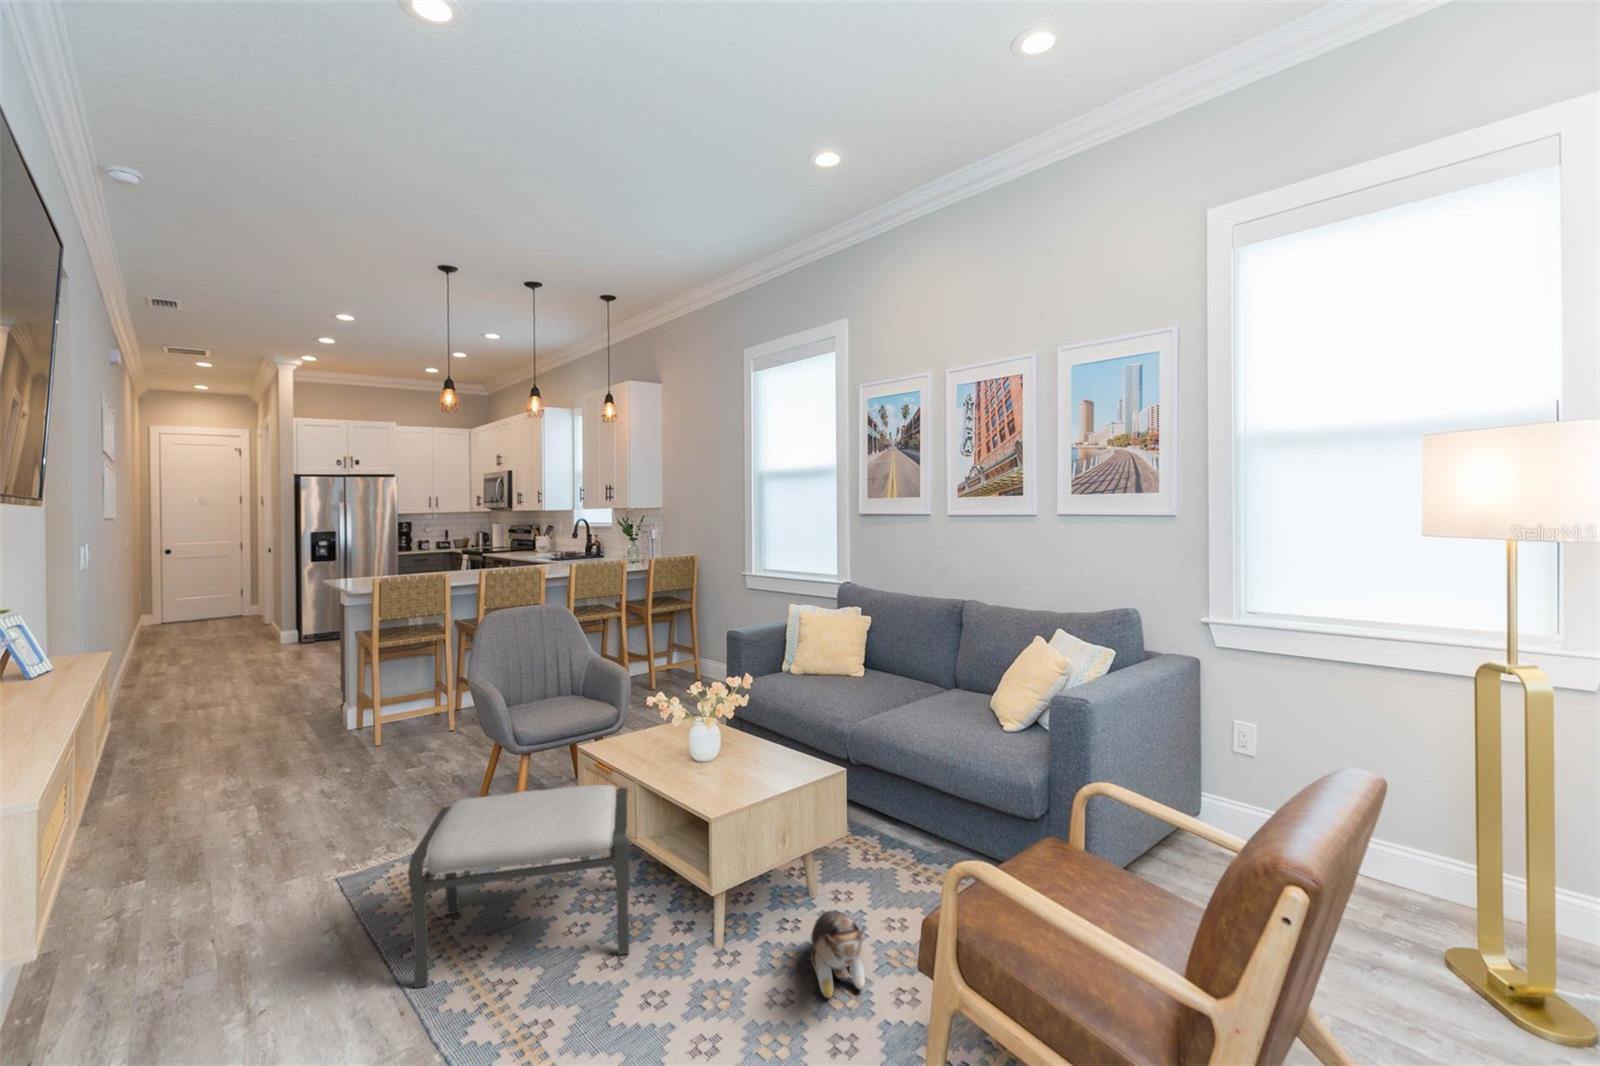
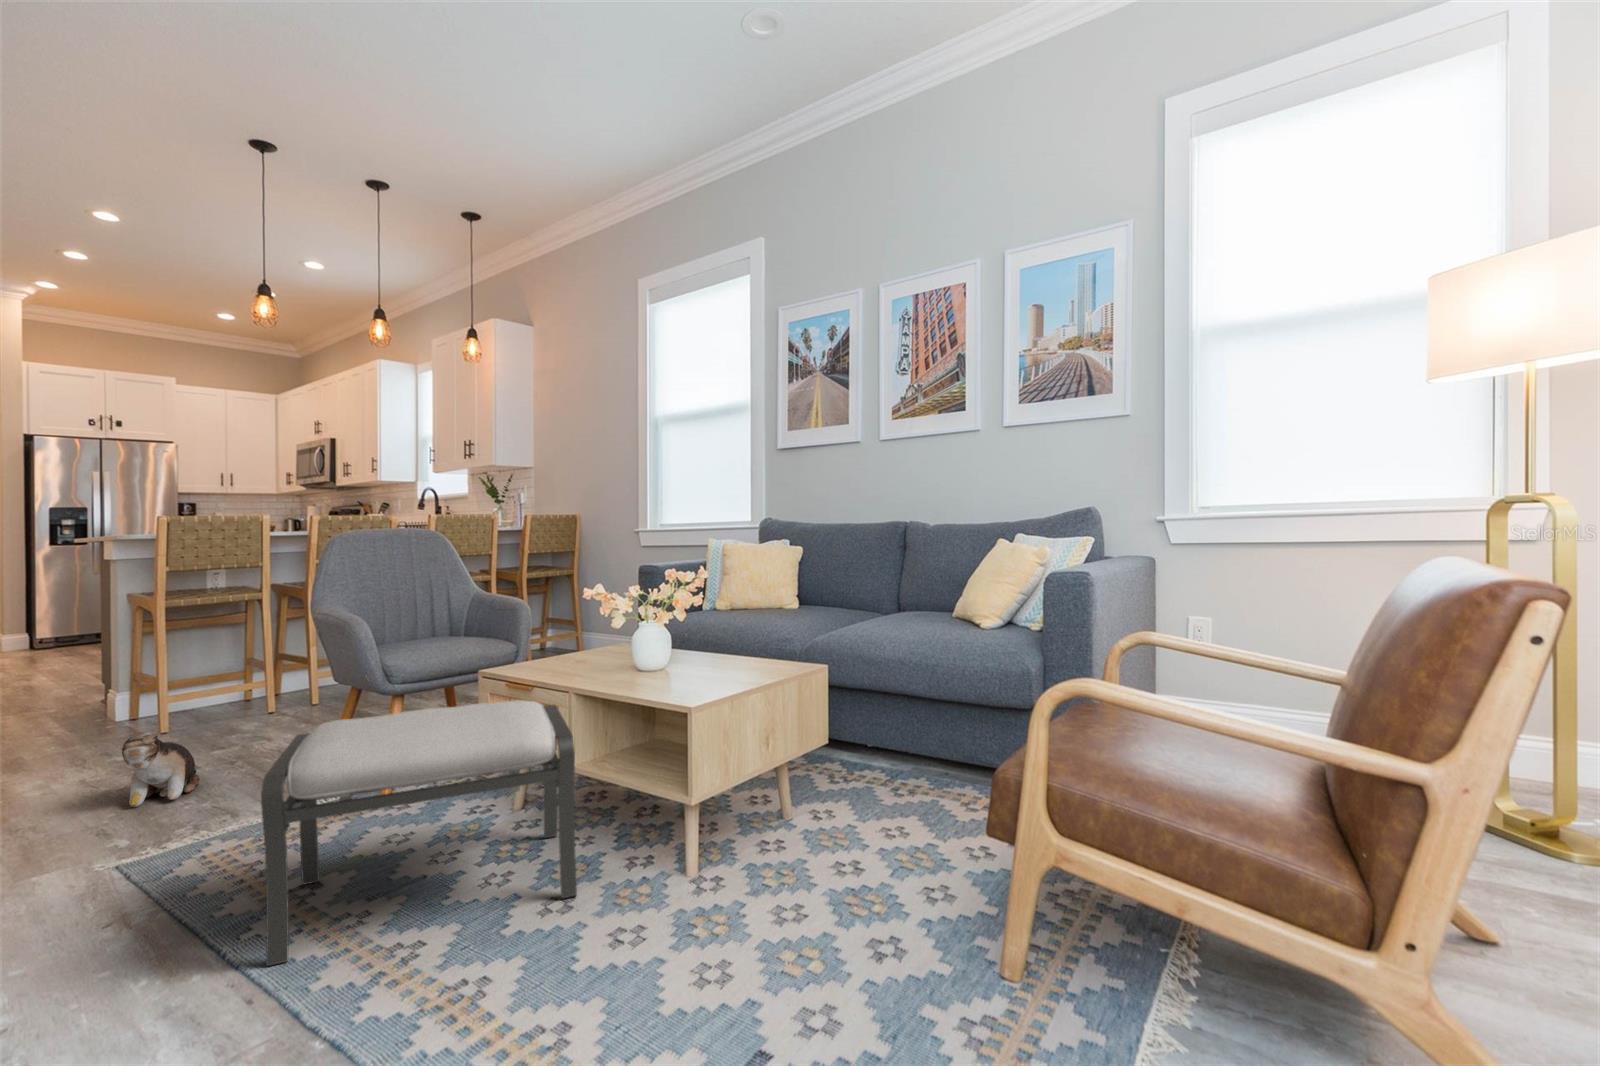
plush toy: present [811,911,865,998] -> present [112,732,200,807]

